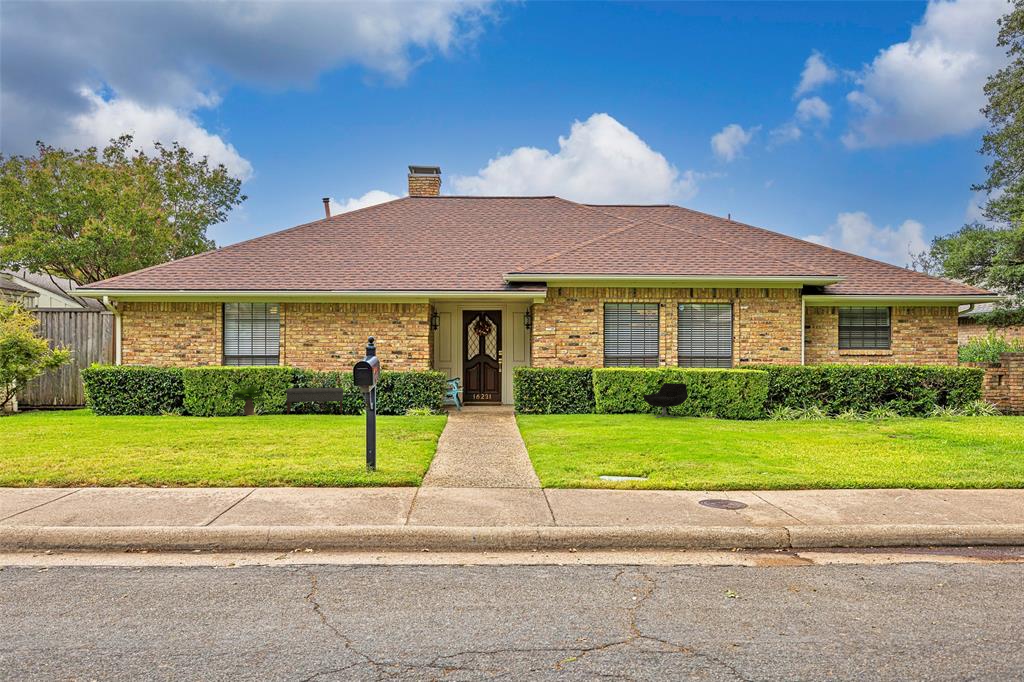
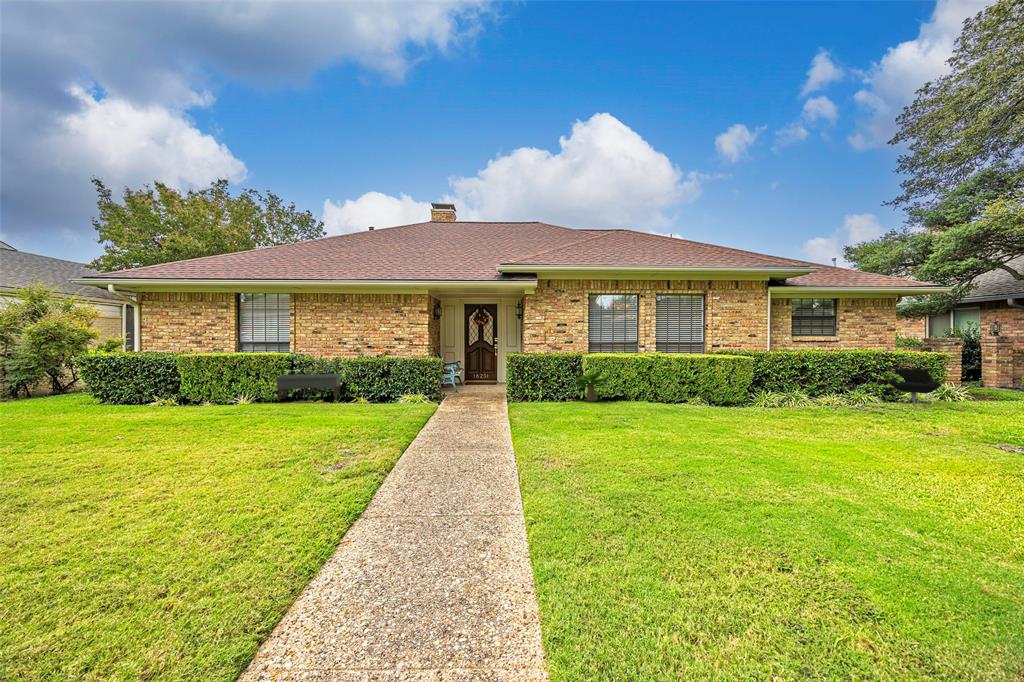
lounge chair: present [643,383,688,418] -> present [889,369,941,404]
potted plant: present [233,385,265,415] -> present [575,373,606,401]

